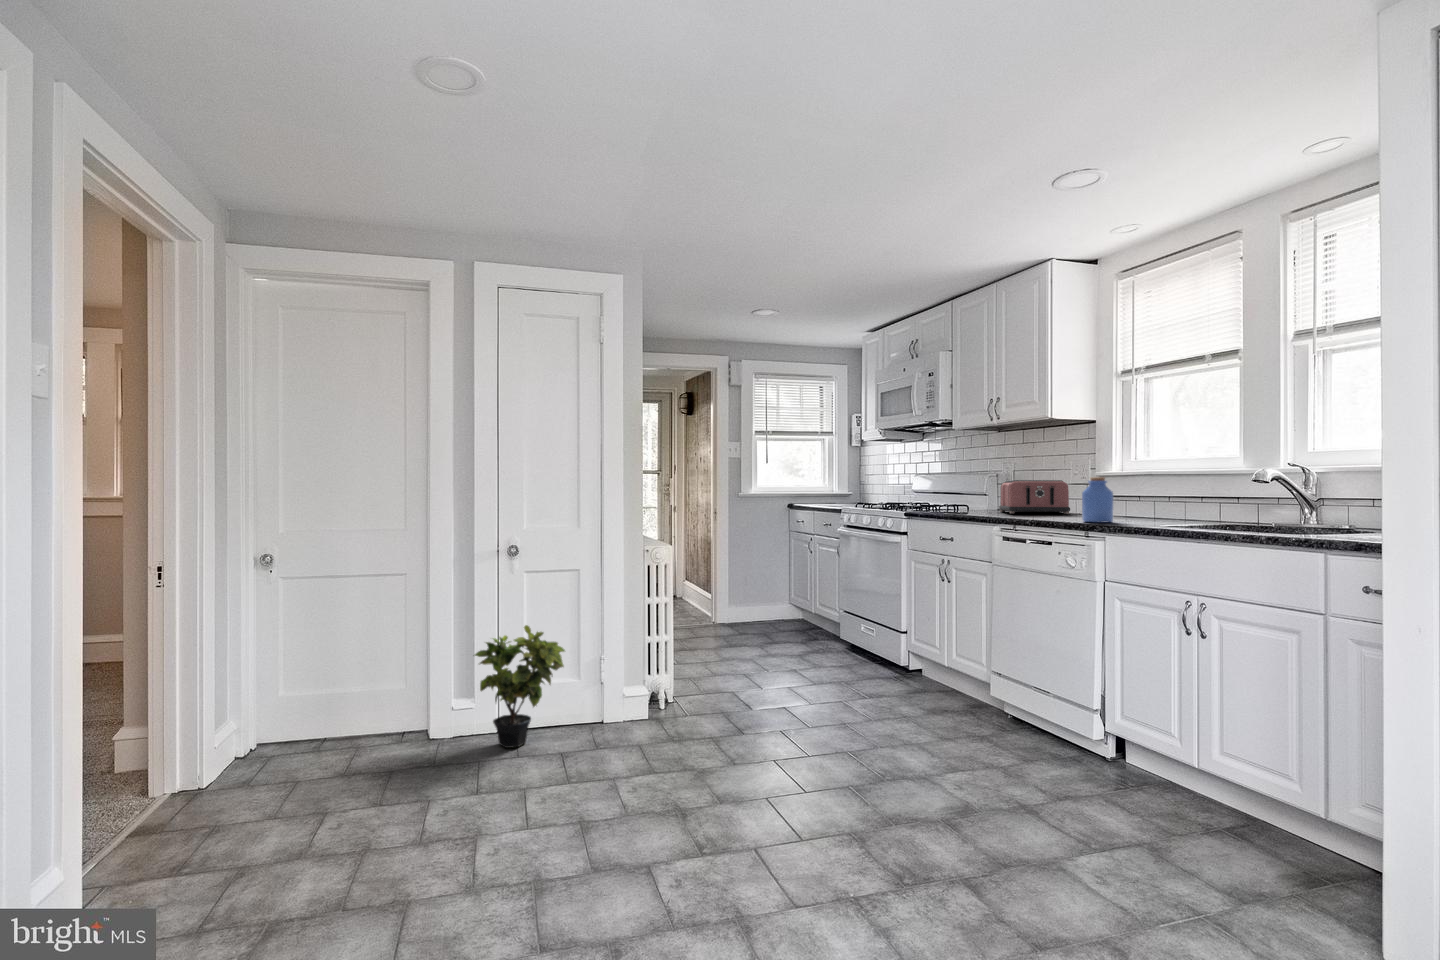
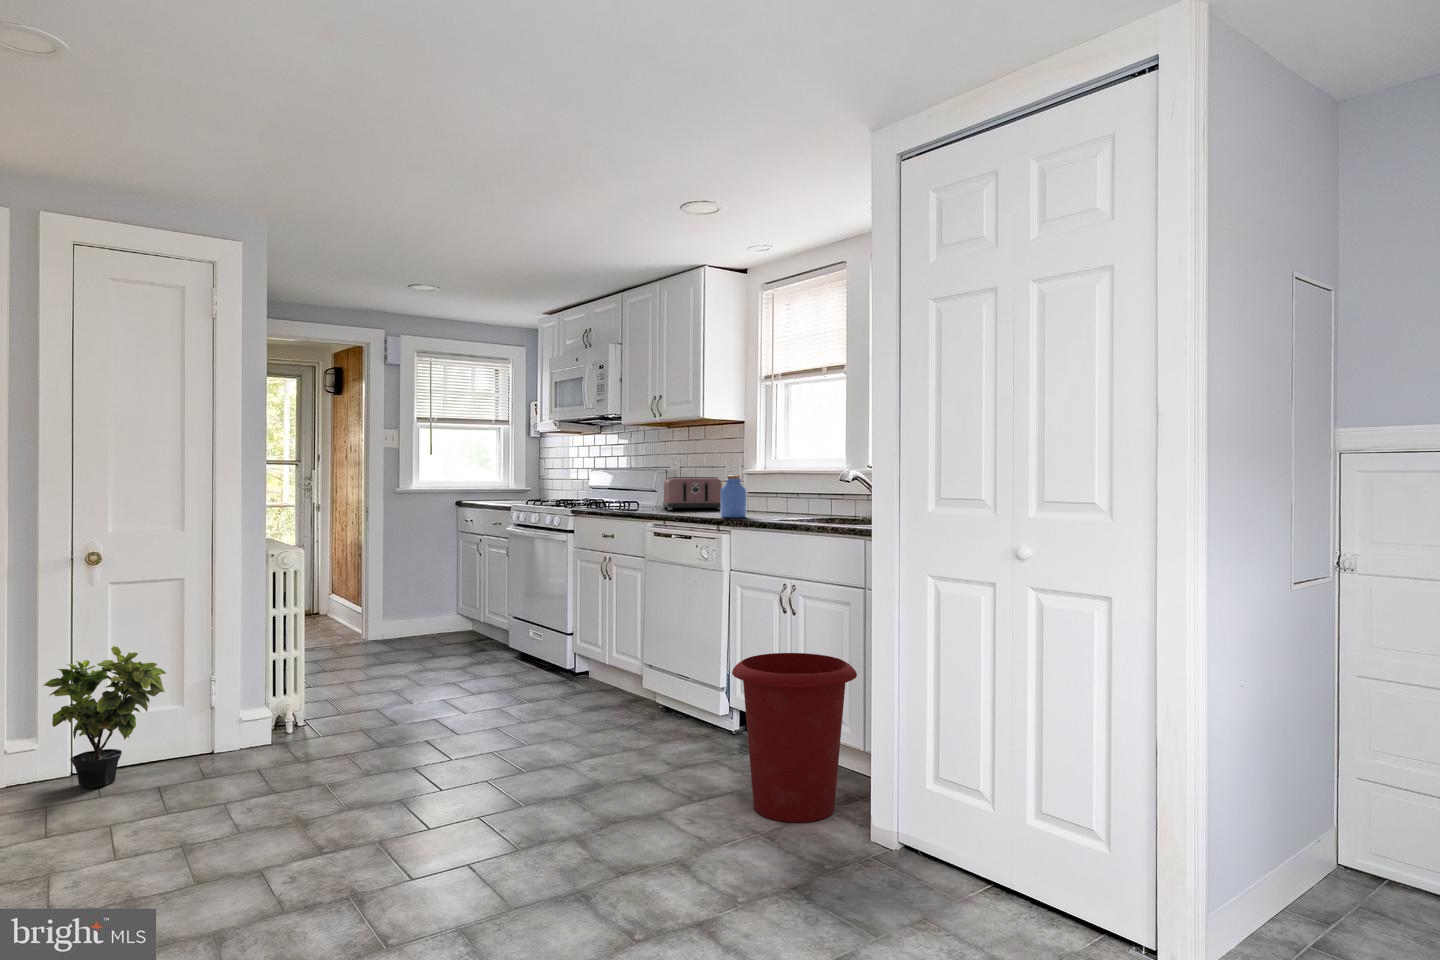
waste bin: none [1149,684,1335,905] -> present [732,653,857,822]

